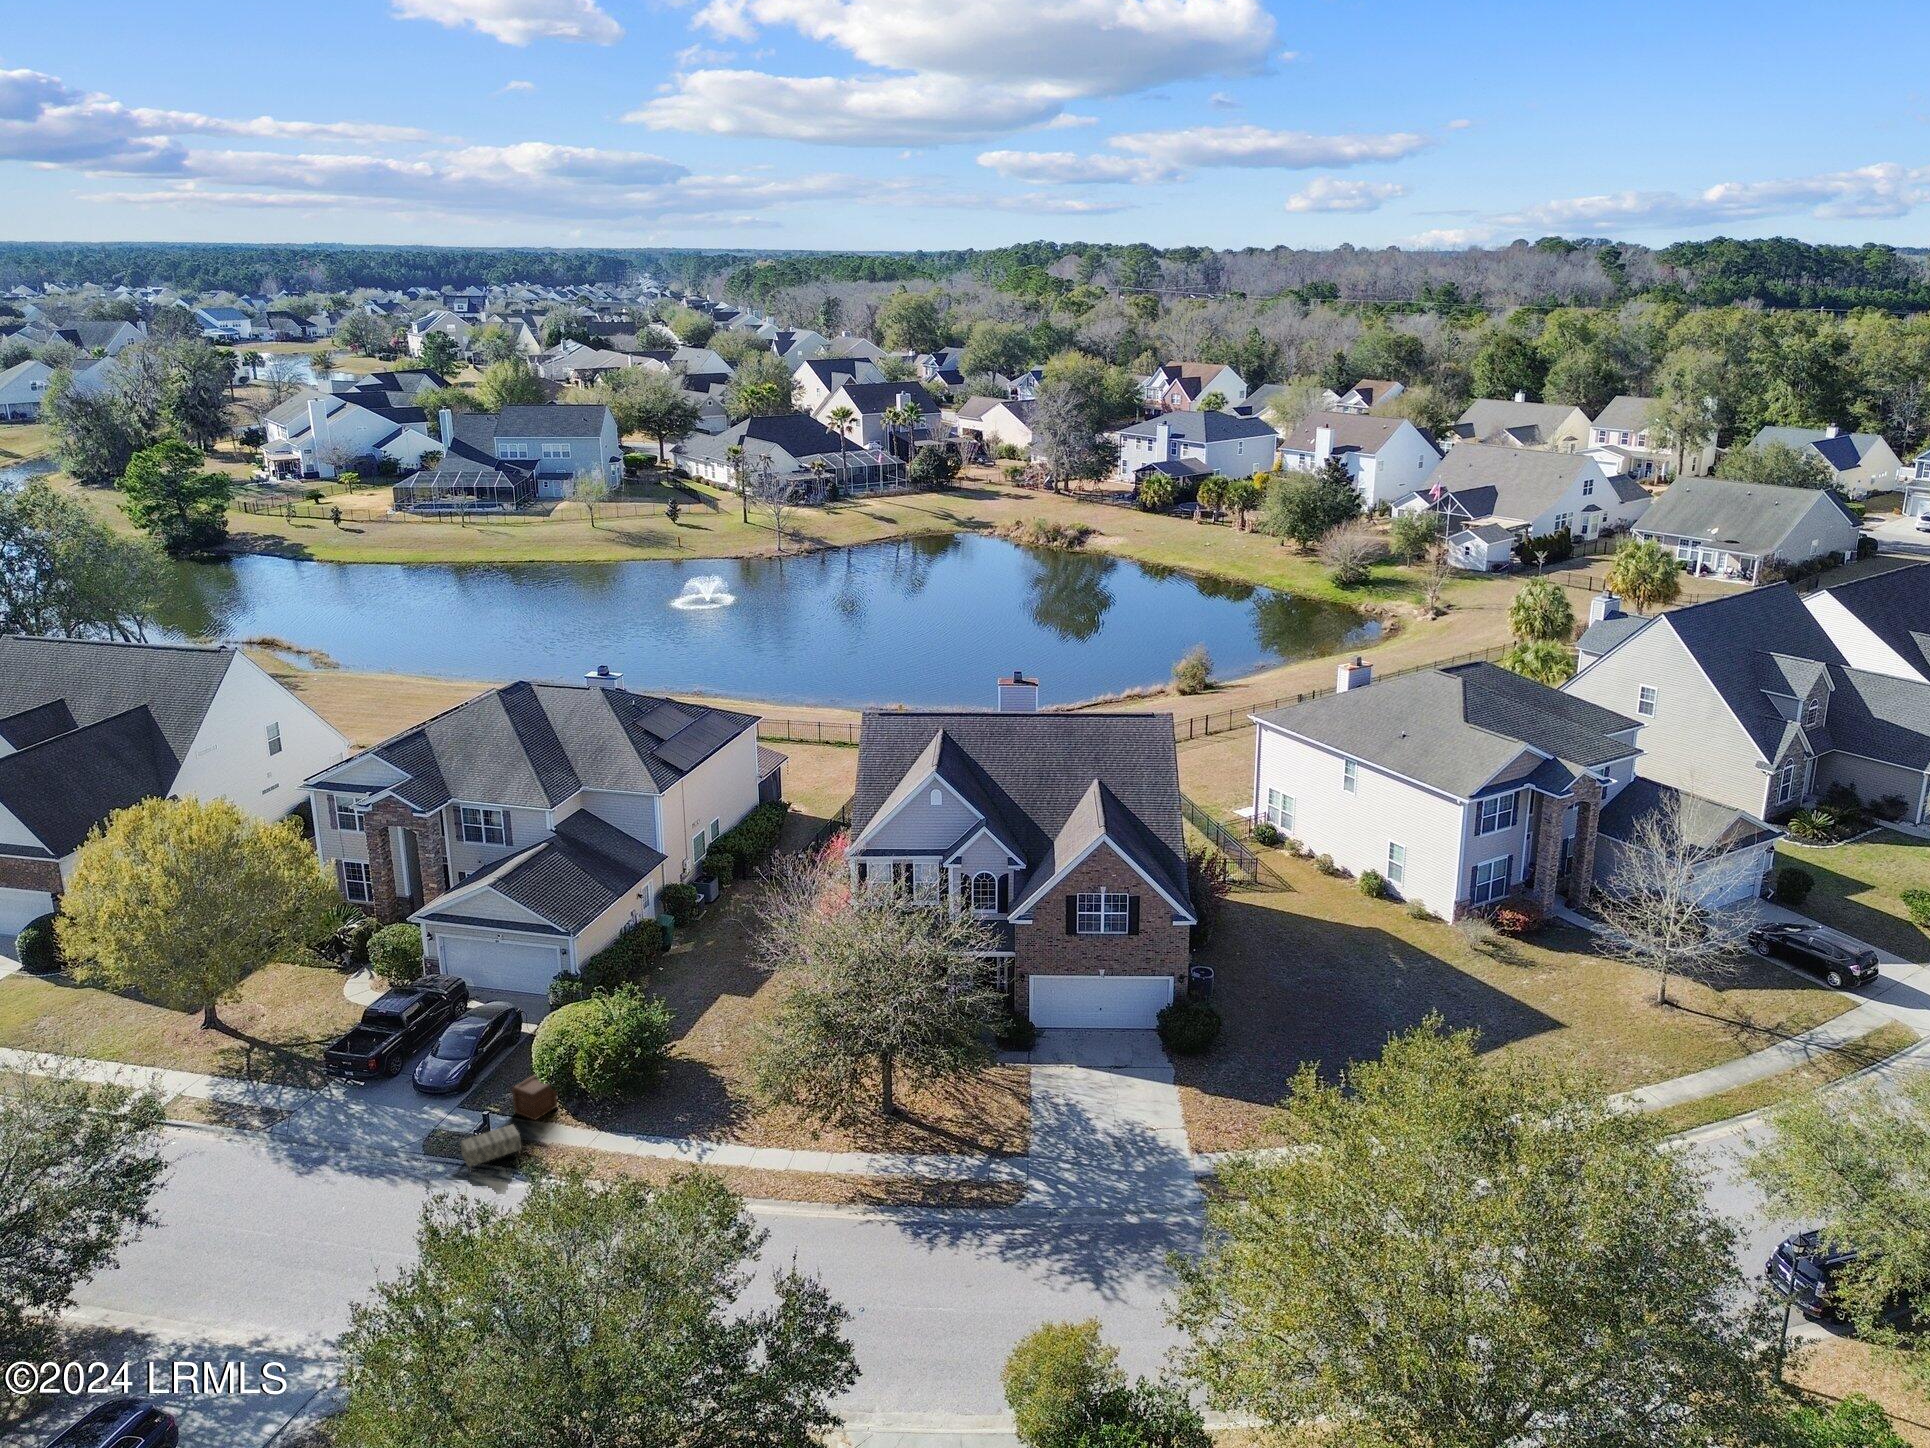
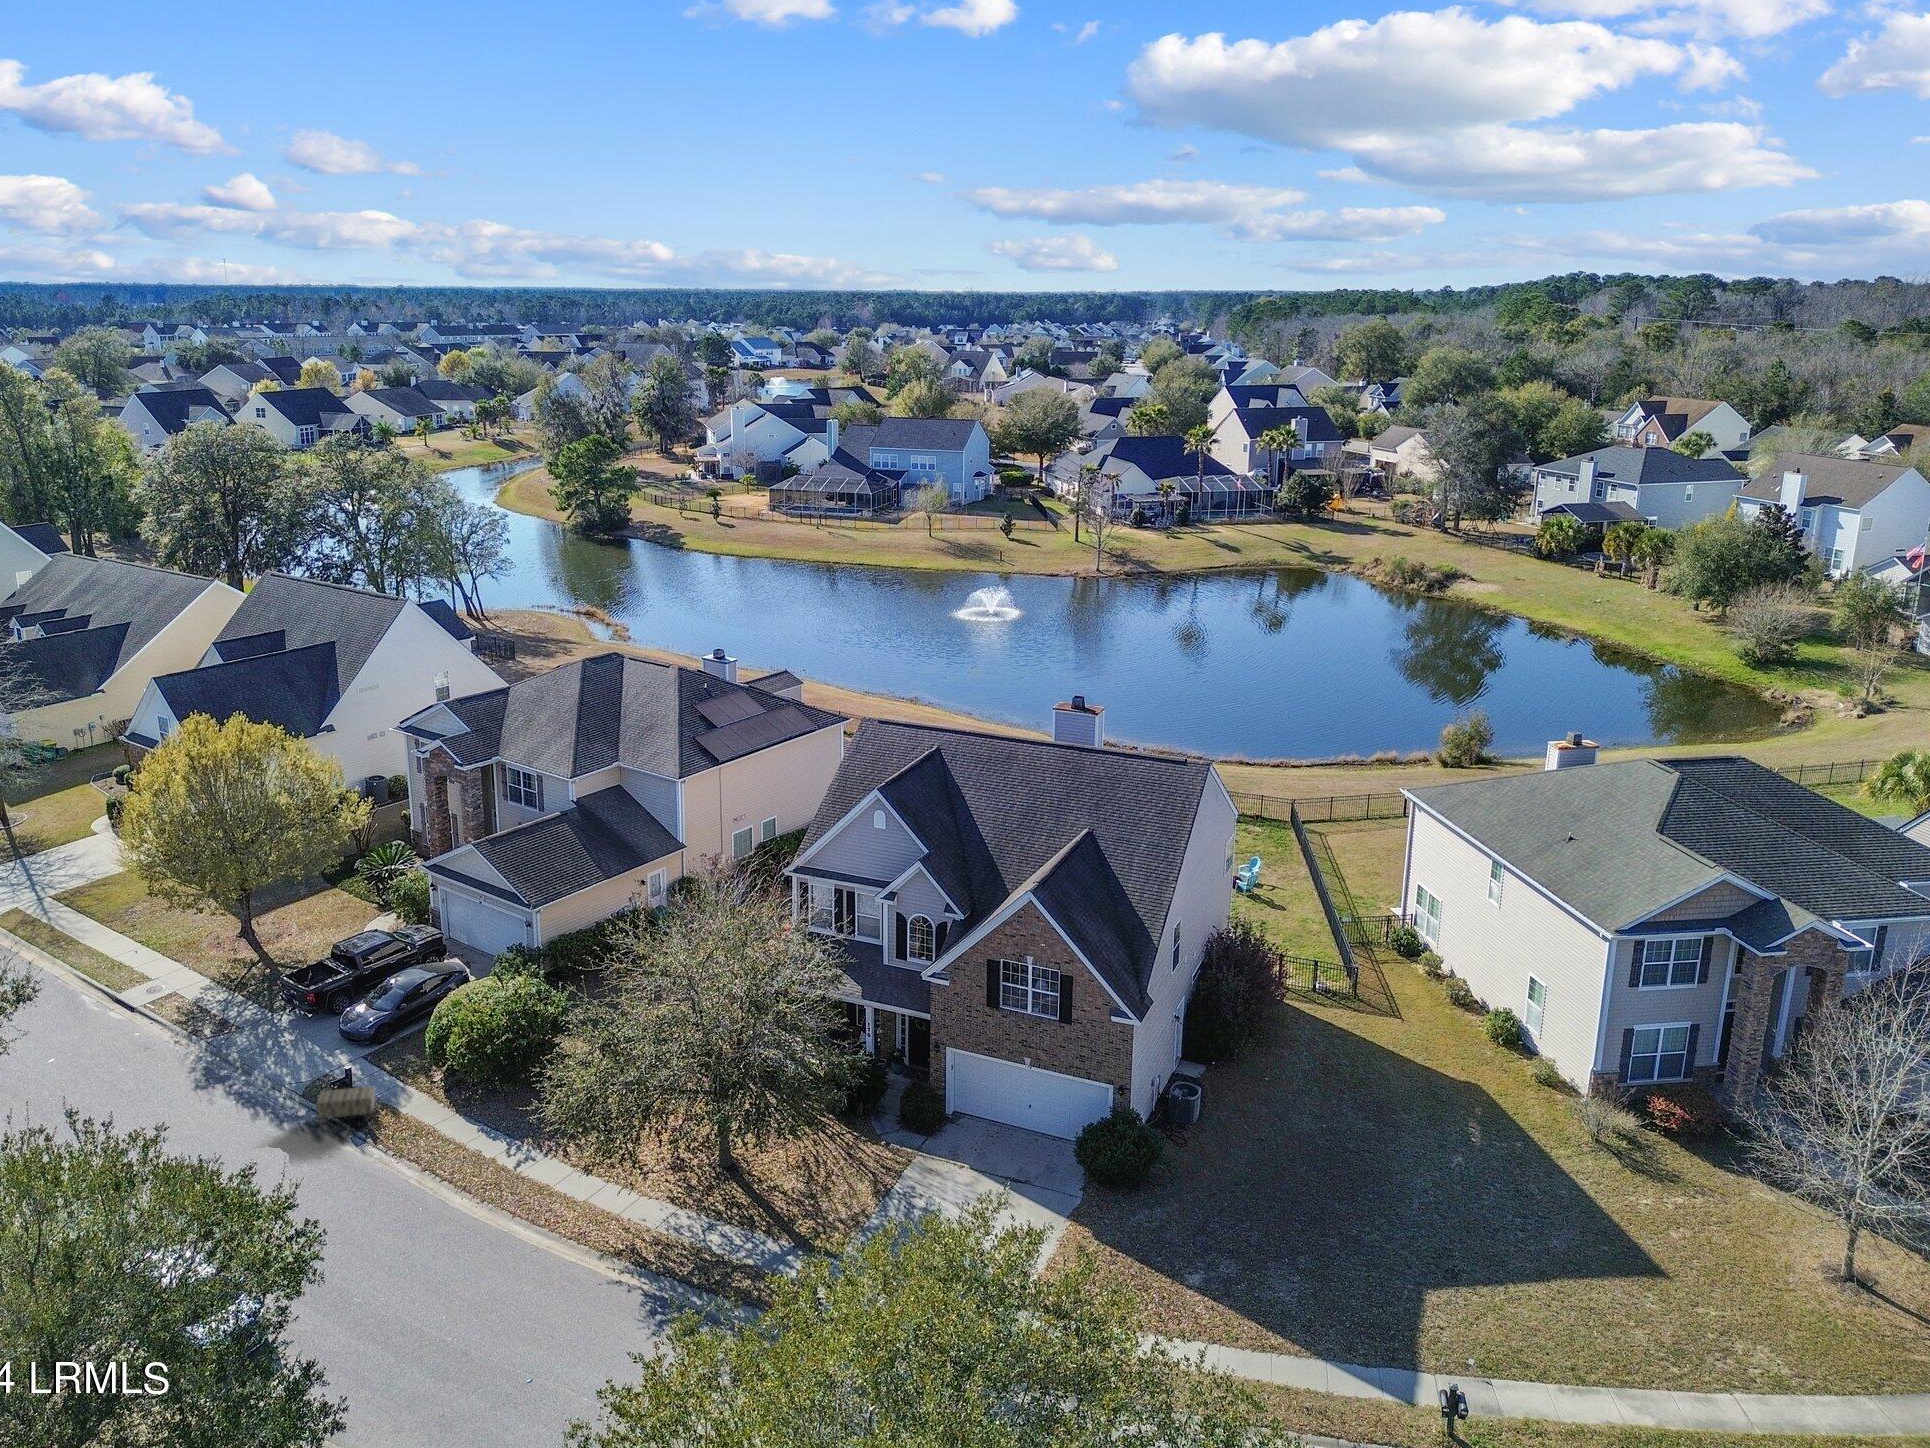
wooden crate: present [512,1075,558,1120] -> none [398,1042,439,1088]

